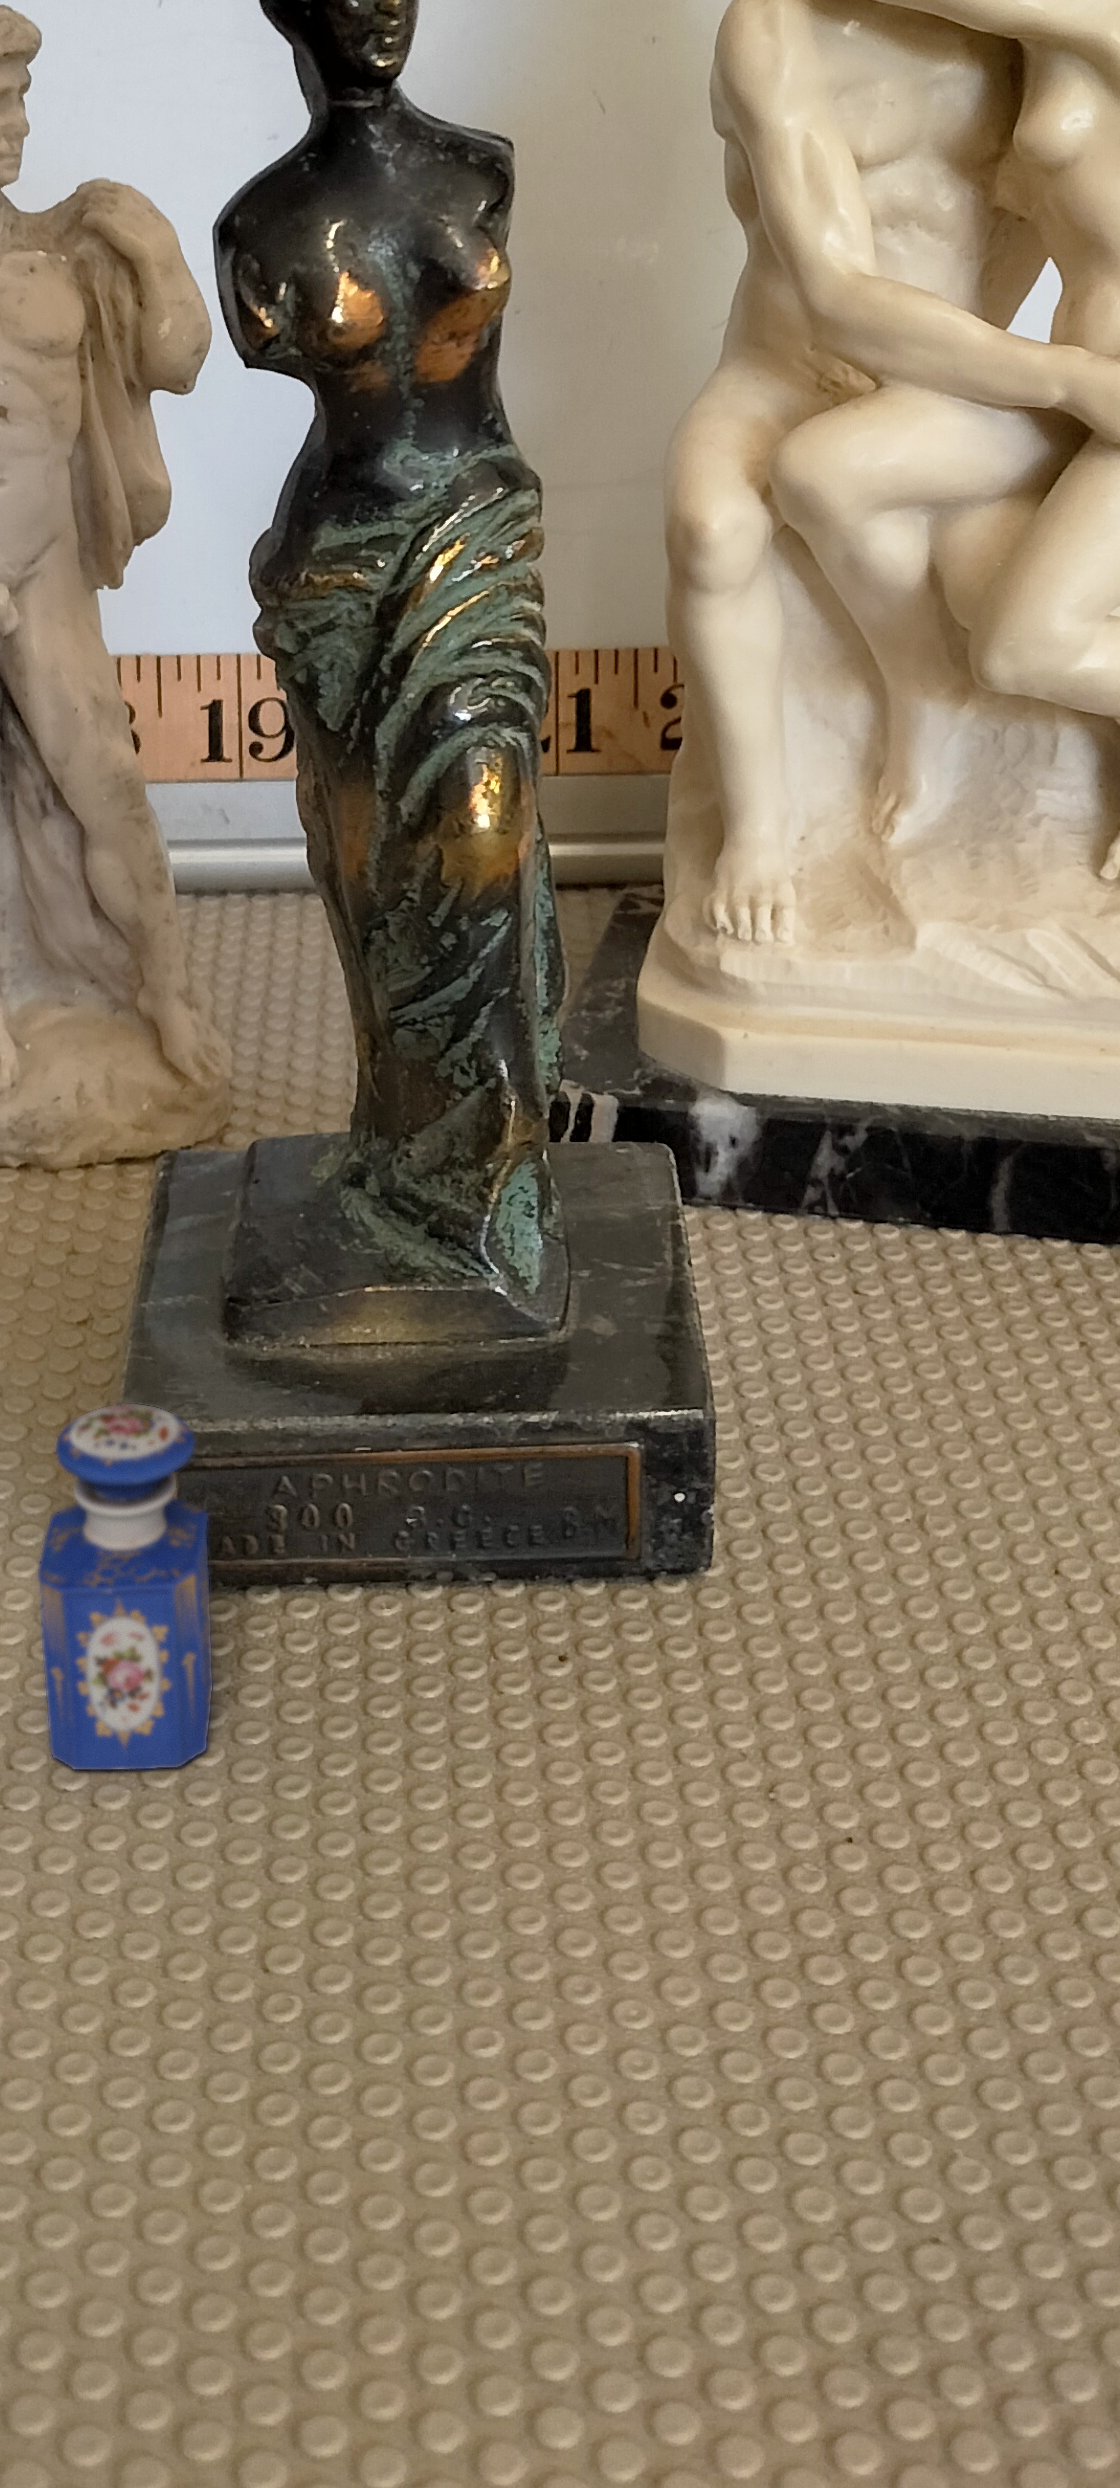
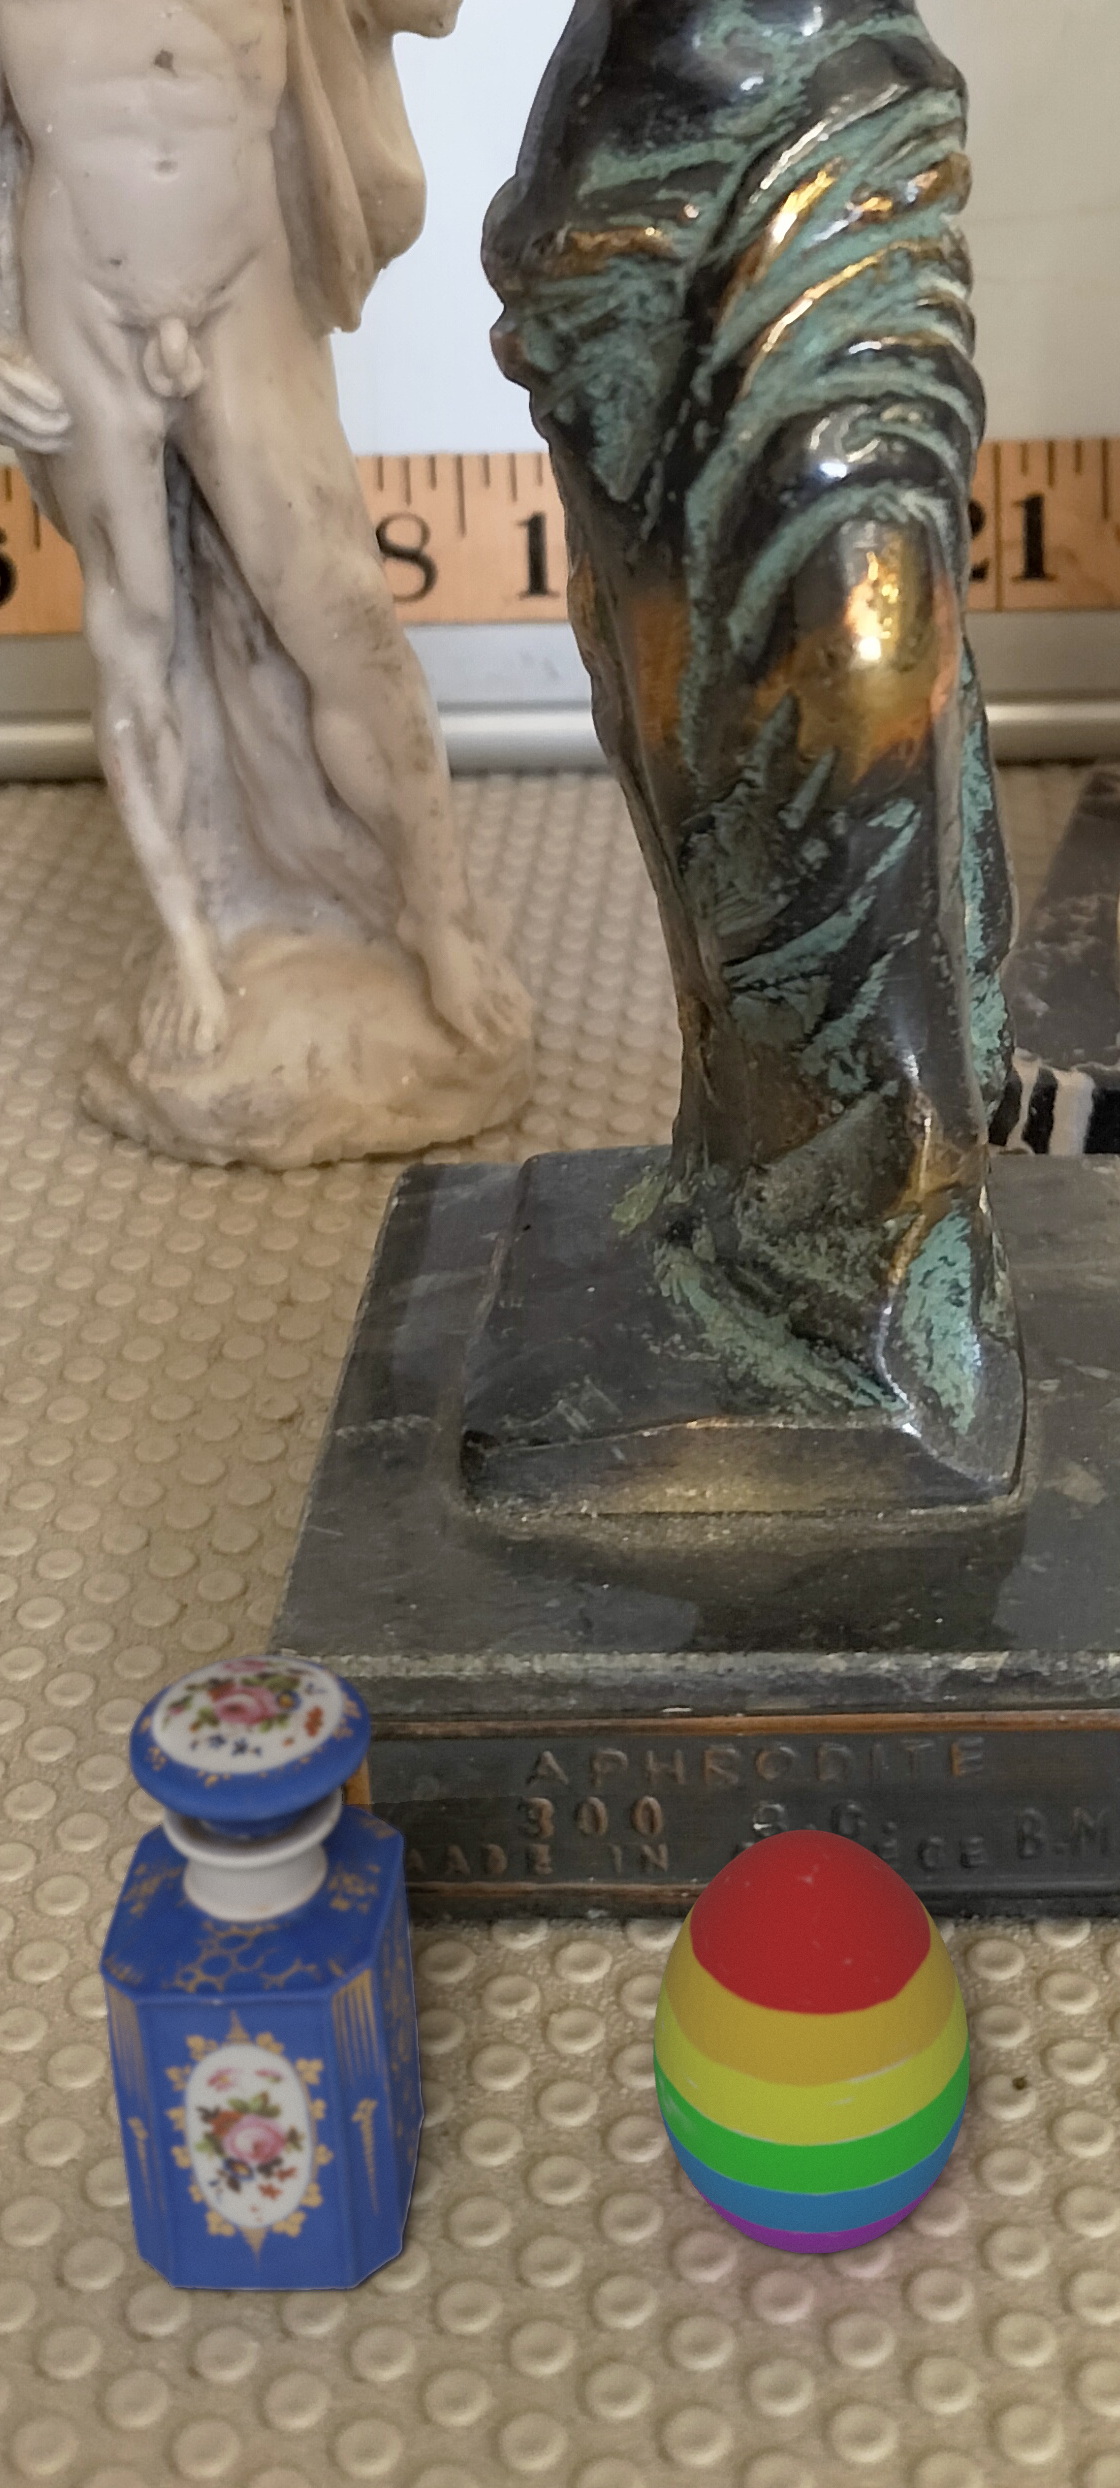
decorative egg: none [352,1502,534,1743] -> present [653,1830,970,2253]

